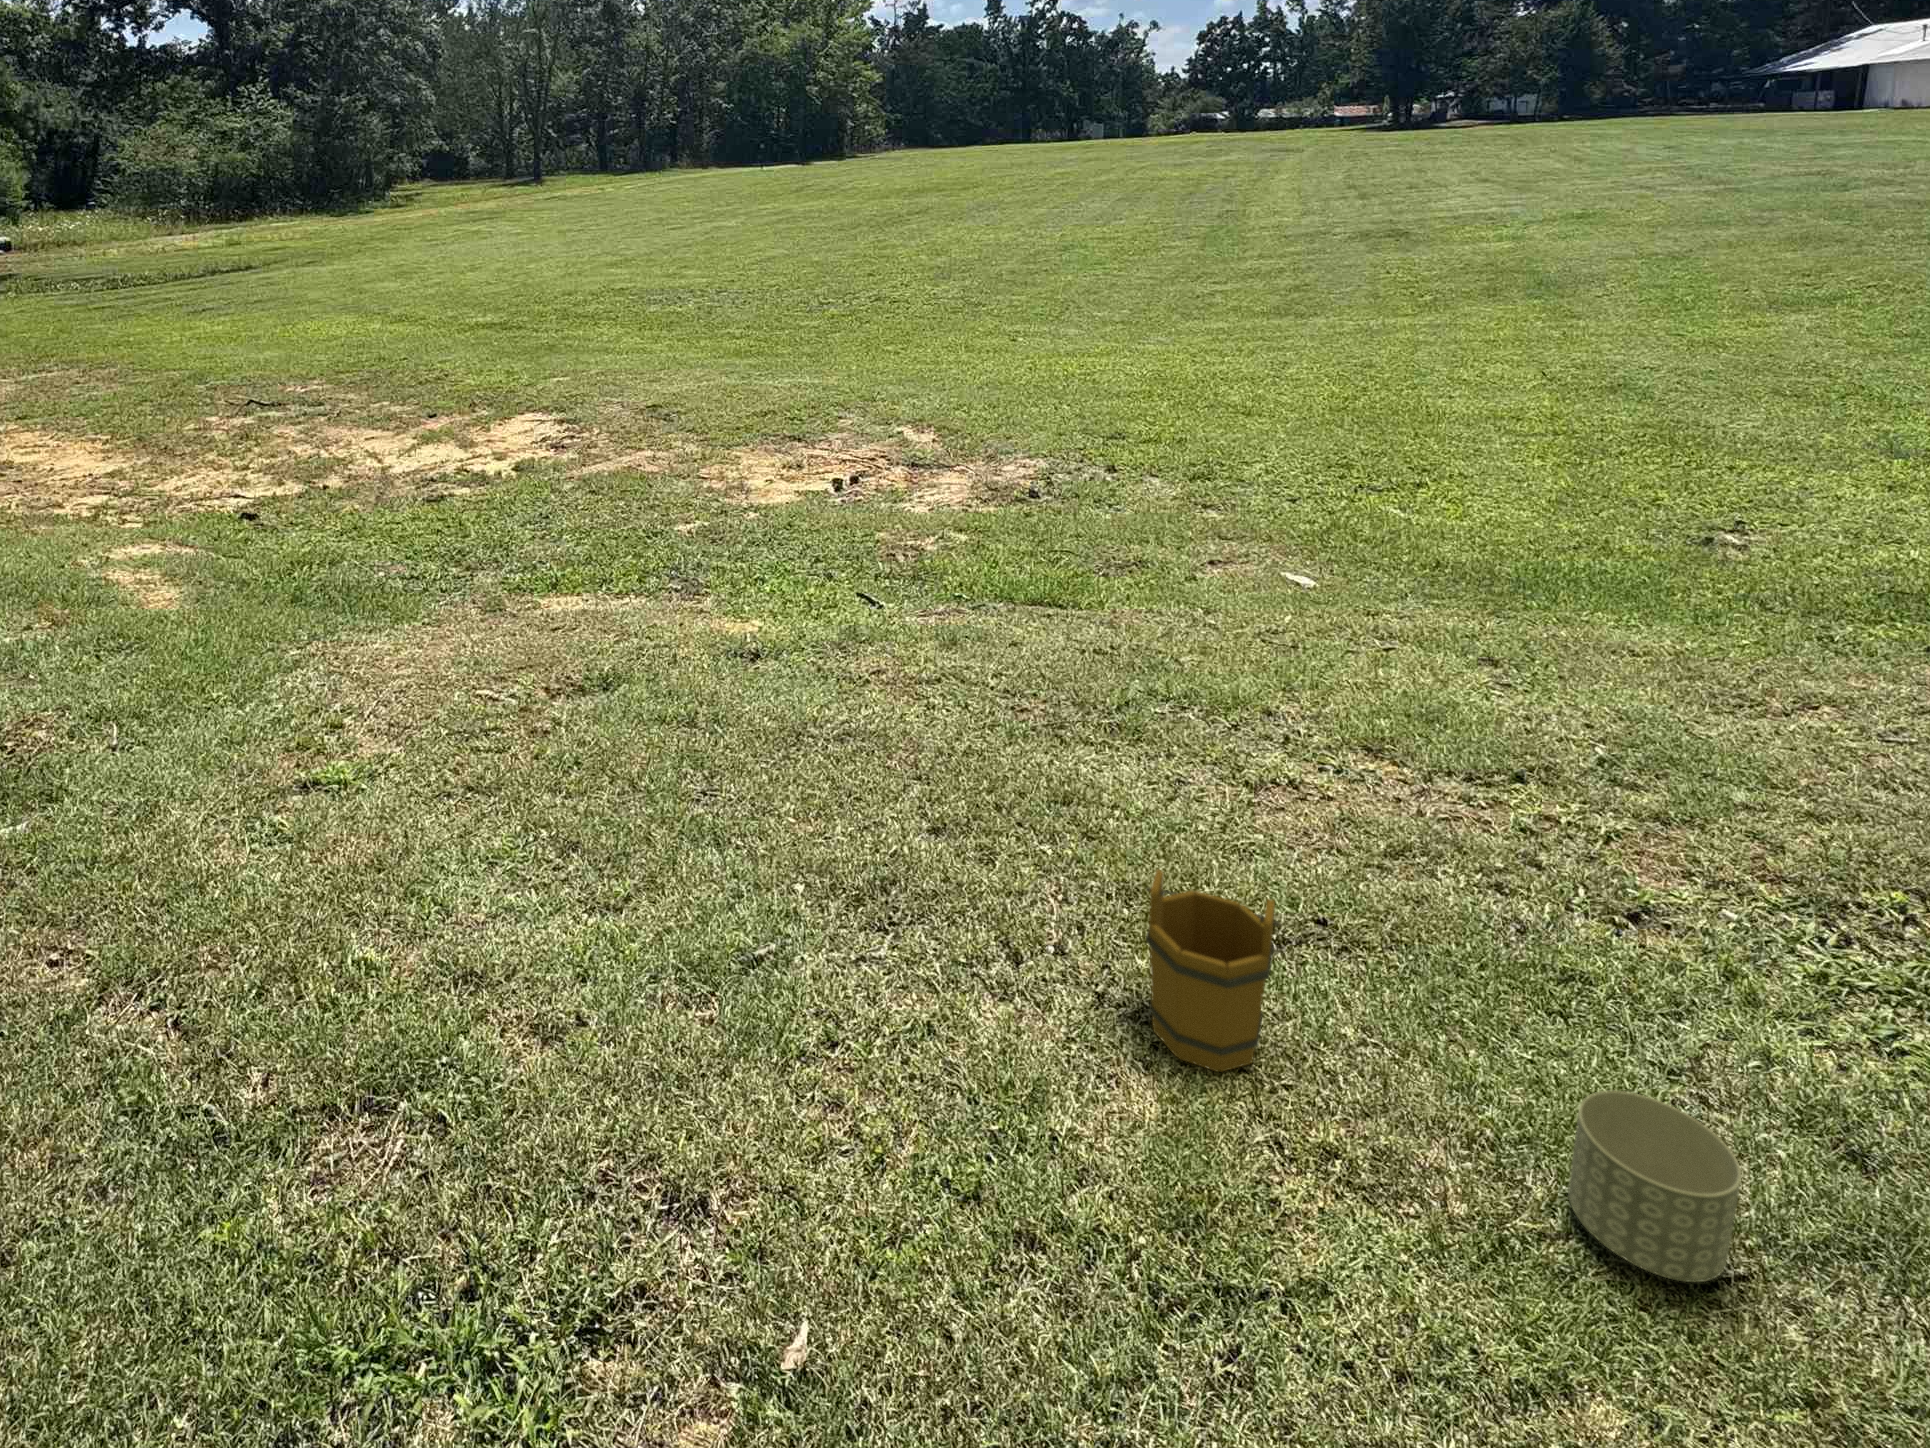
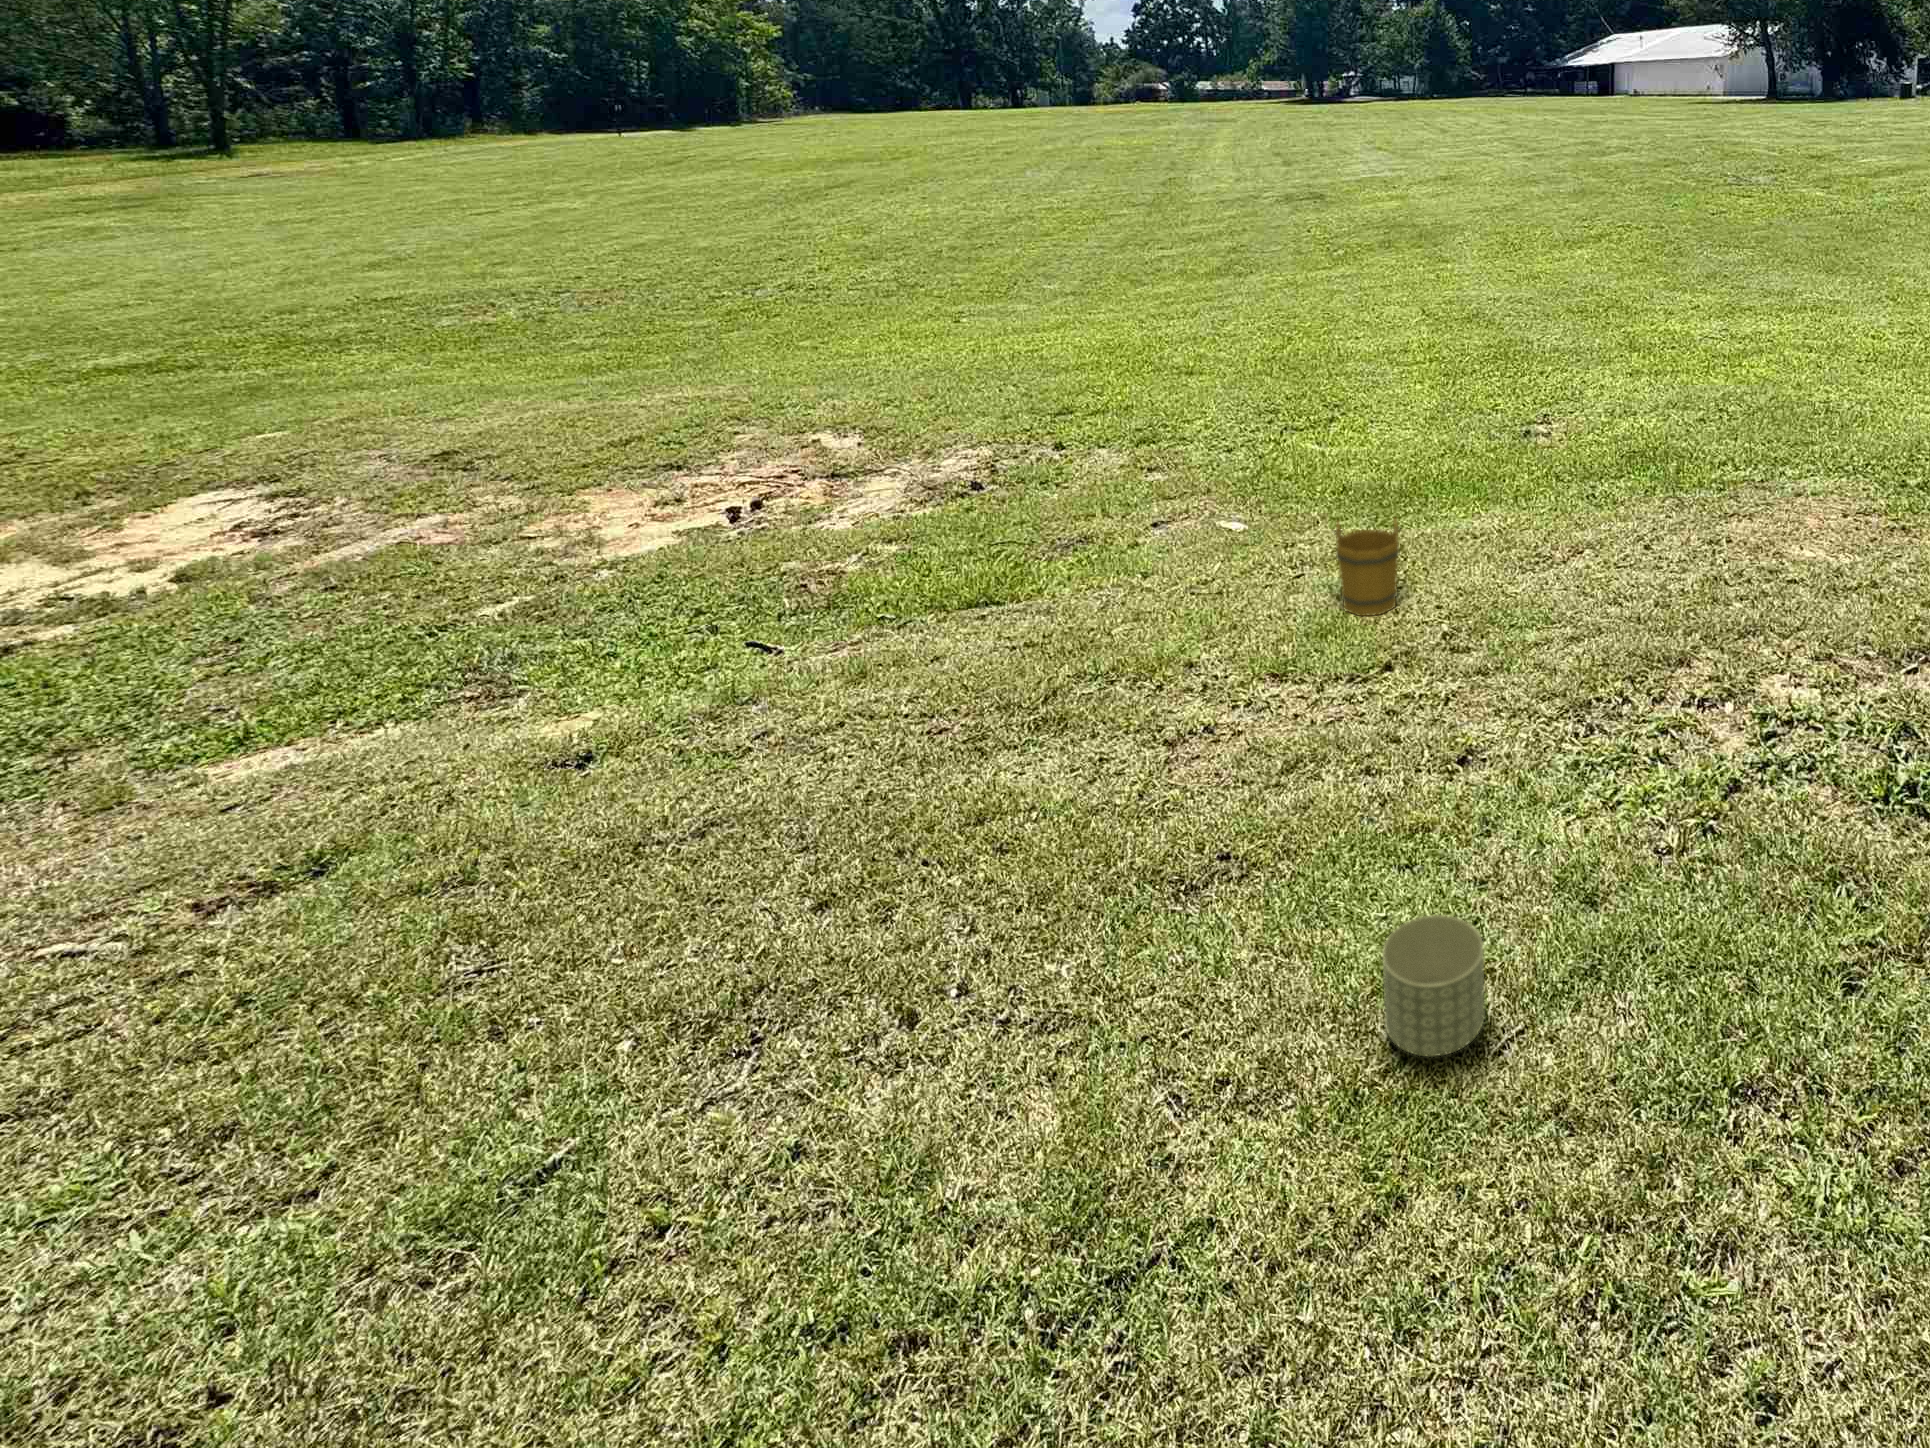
bucket: present [1146,870,1282,1072] -> present [1334,518,1401,616]

